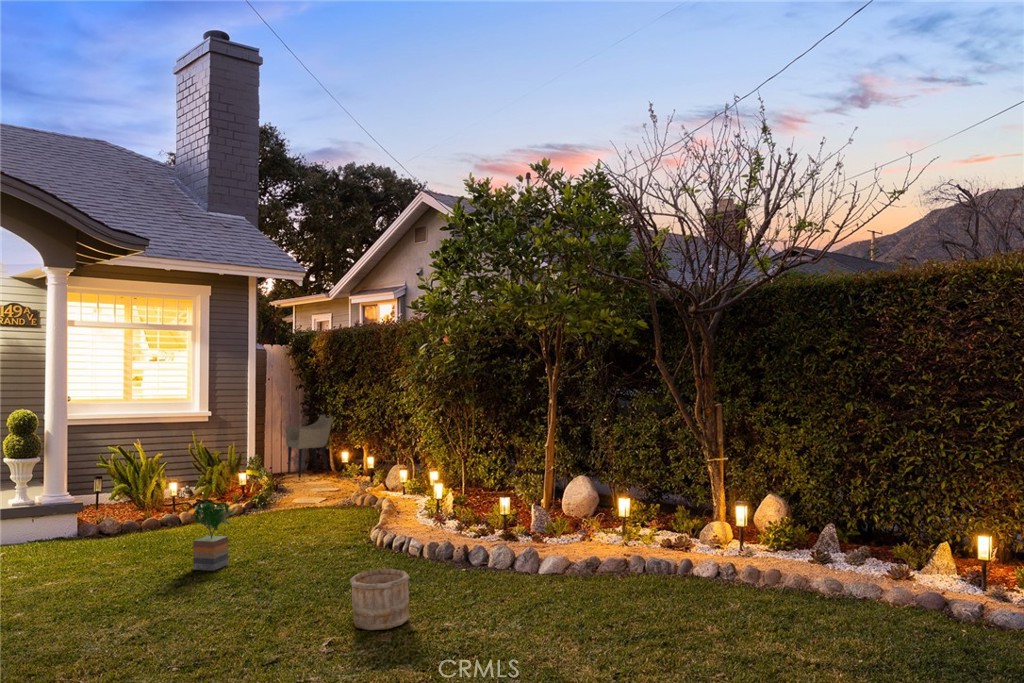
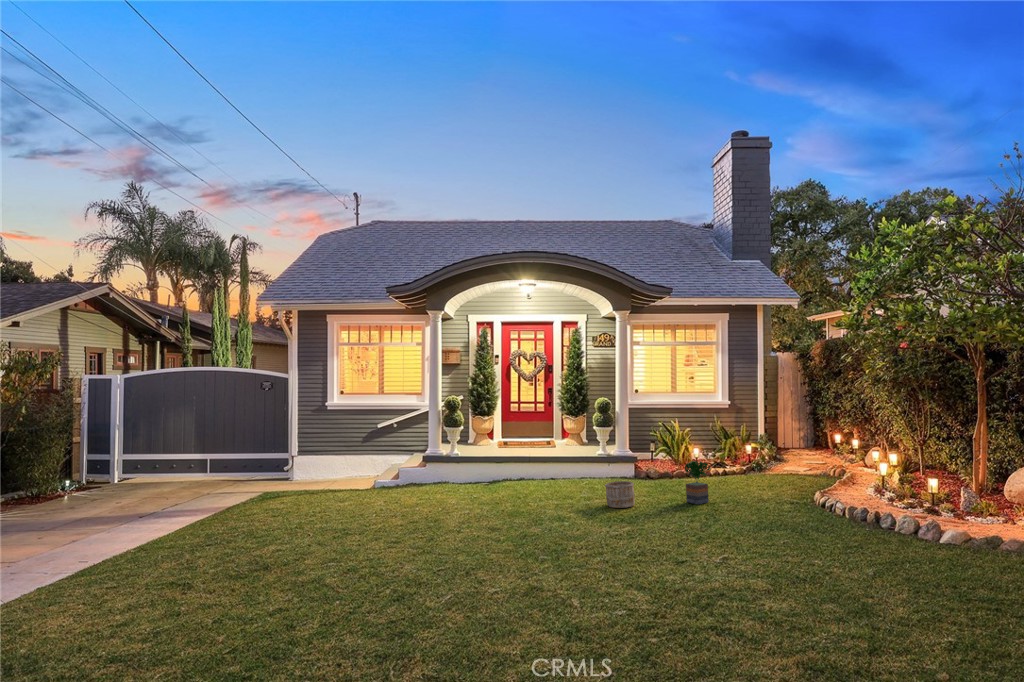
armchair: present [285,415,333,477] -> none [791,404,828,453]
wooden bucket: present [350,569,410,630] -> present [605,481,635,508]

